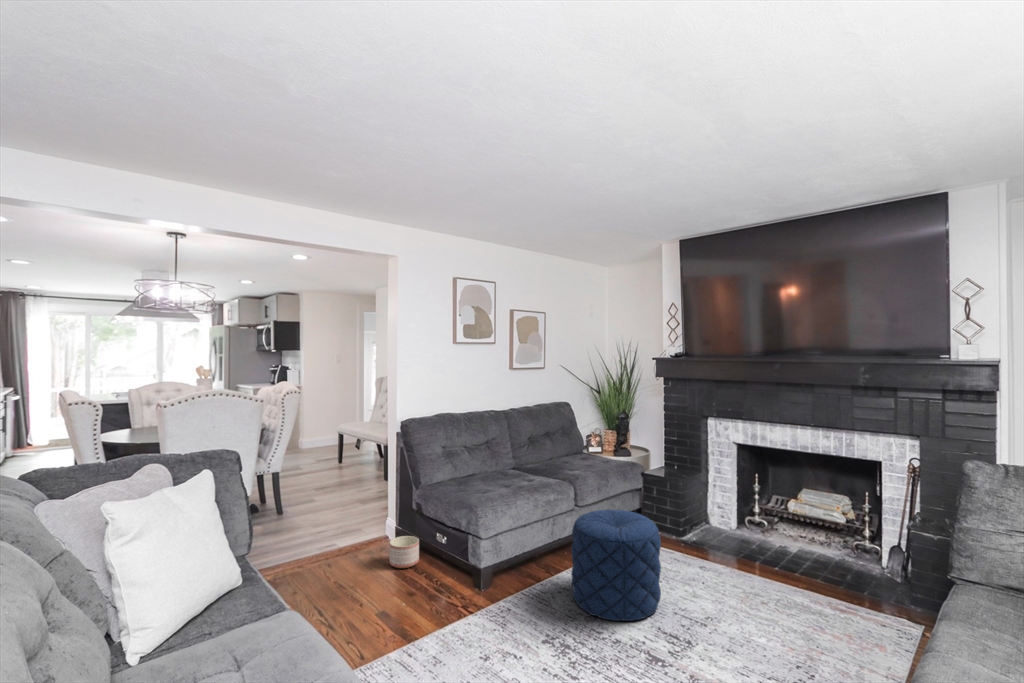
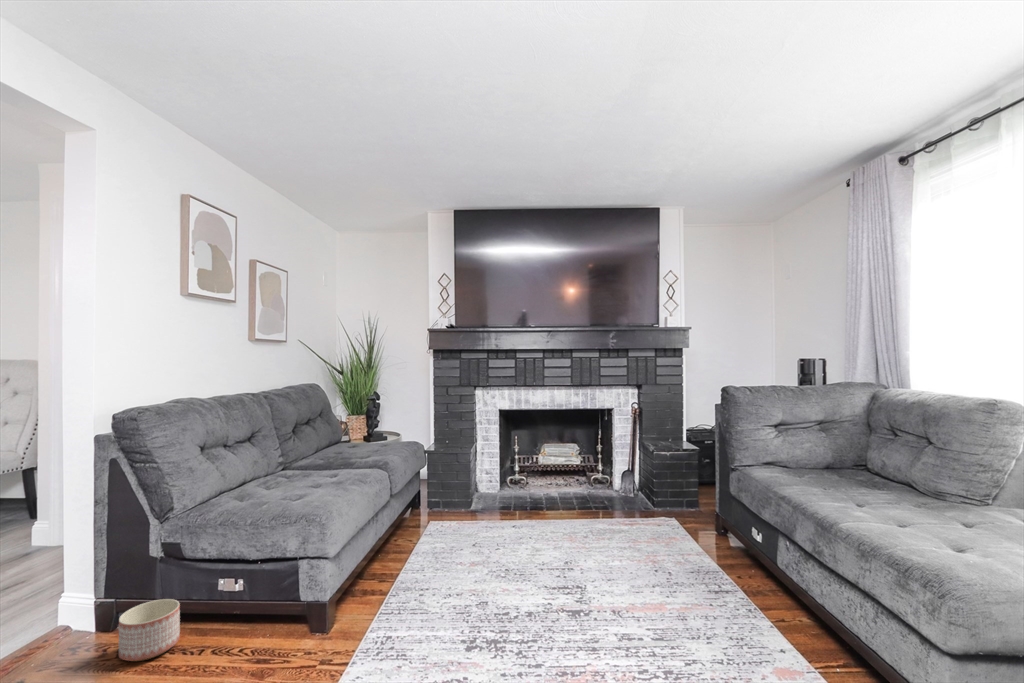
pouf: present [571,510,661,621] -> none [433,480,531,601]

